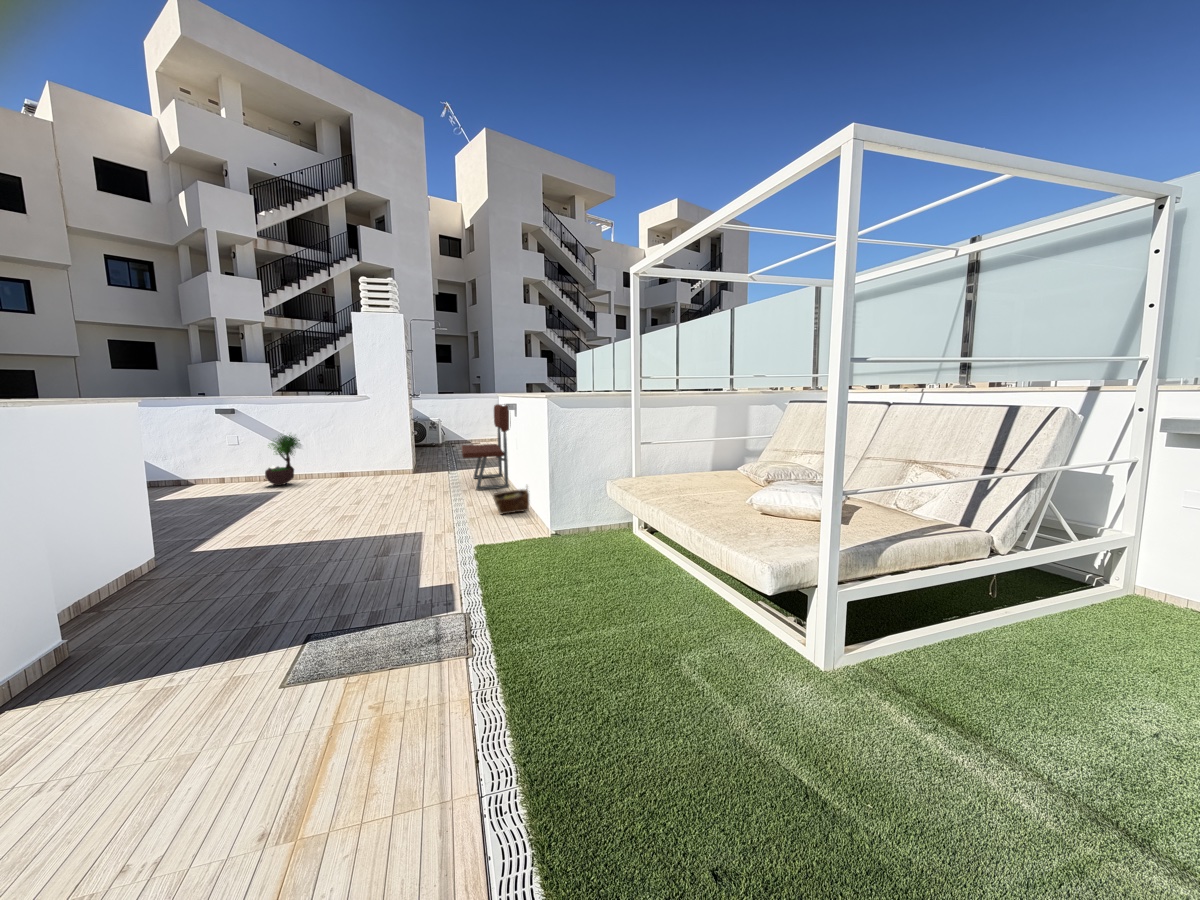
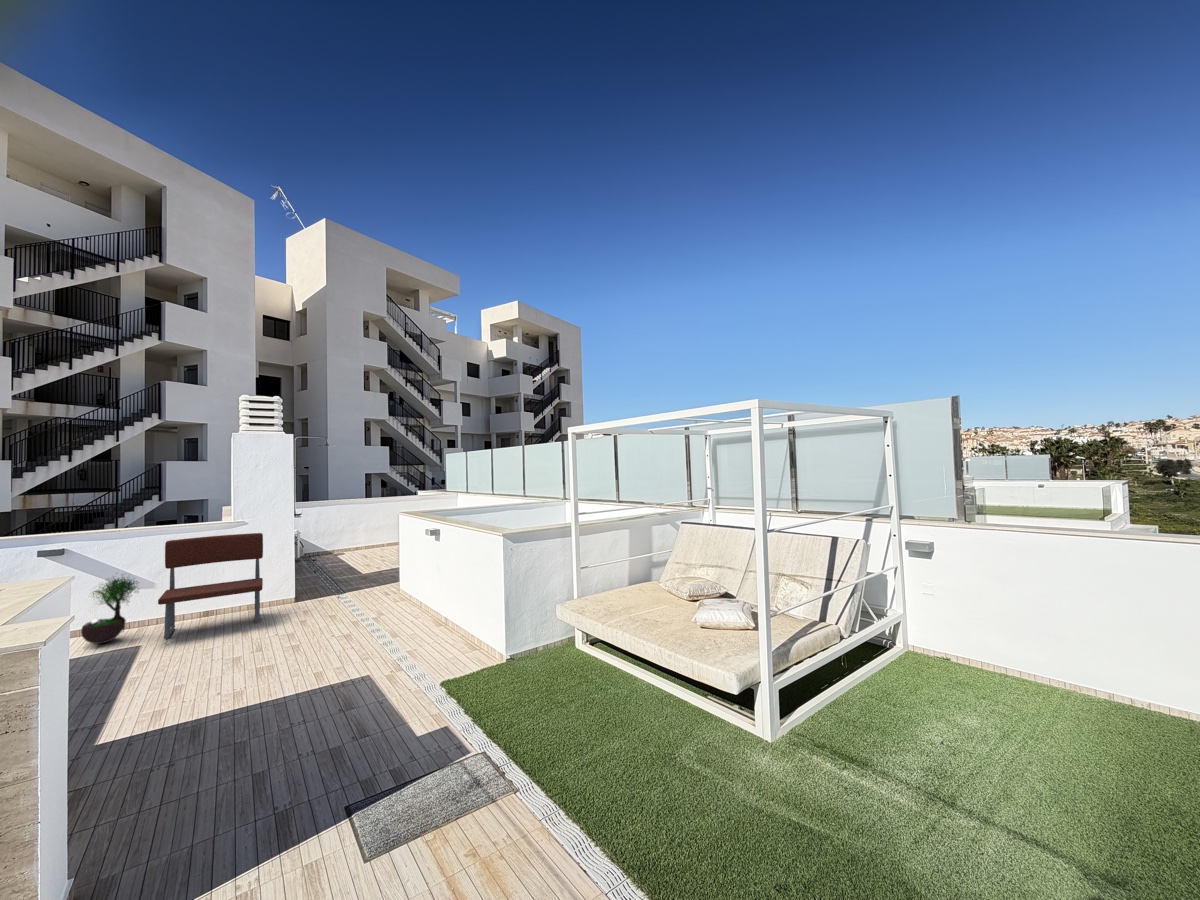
bench: present [462,404,511,490] -> present [158,533,263,639]
woven basket: present [493,489,529,514] -> none [424,612,463,647]

